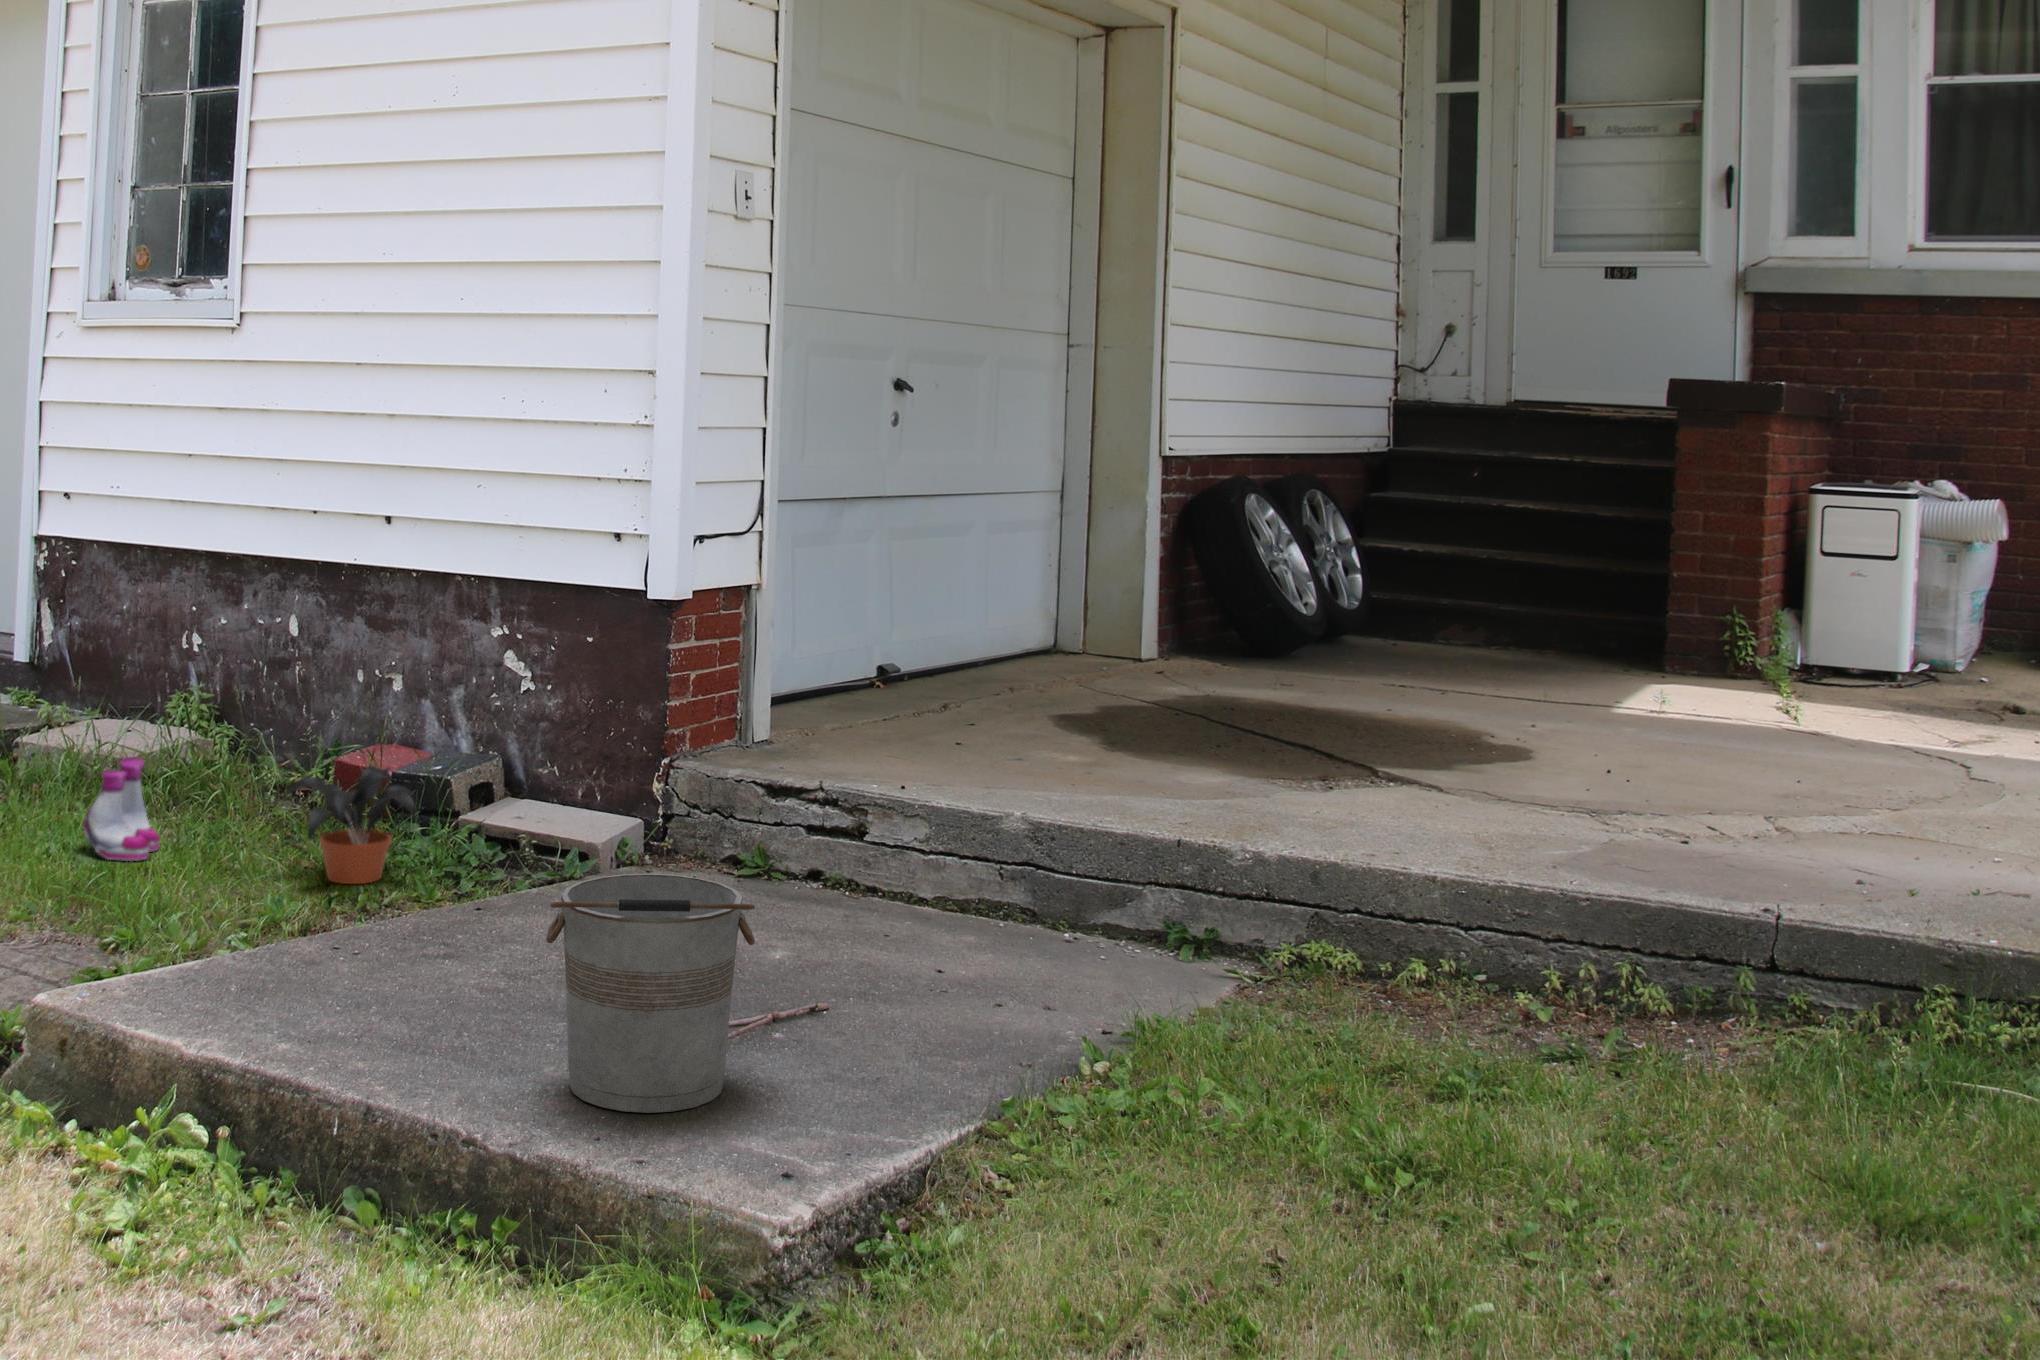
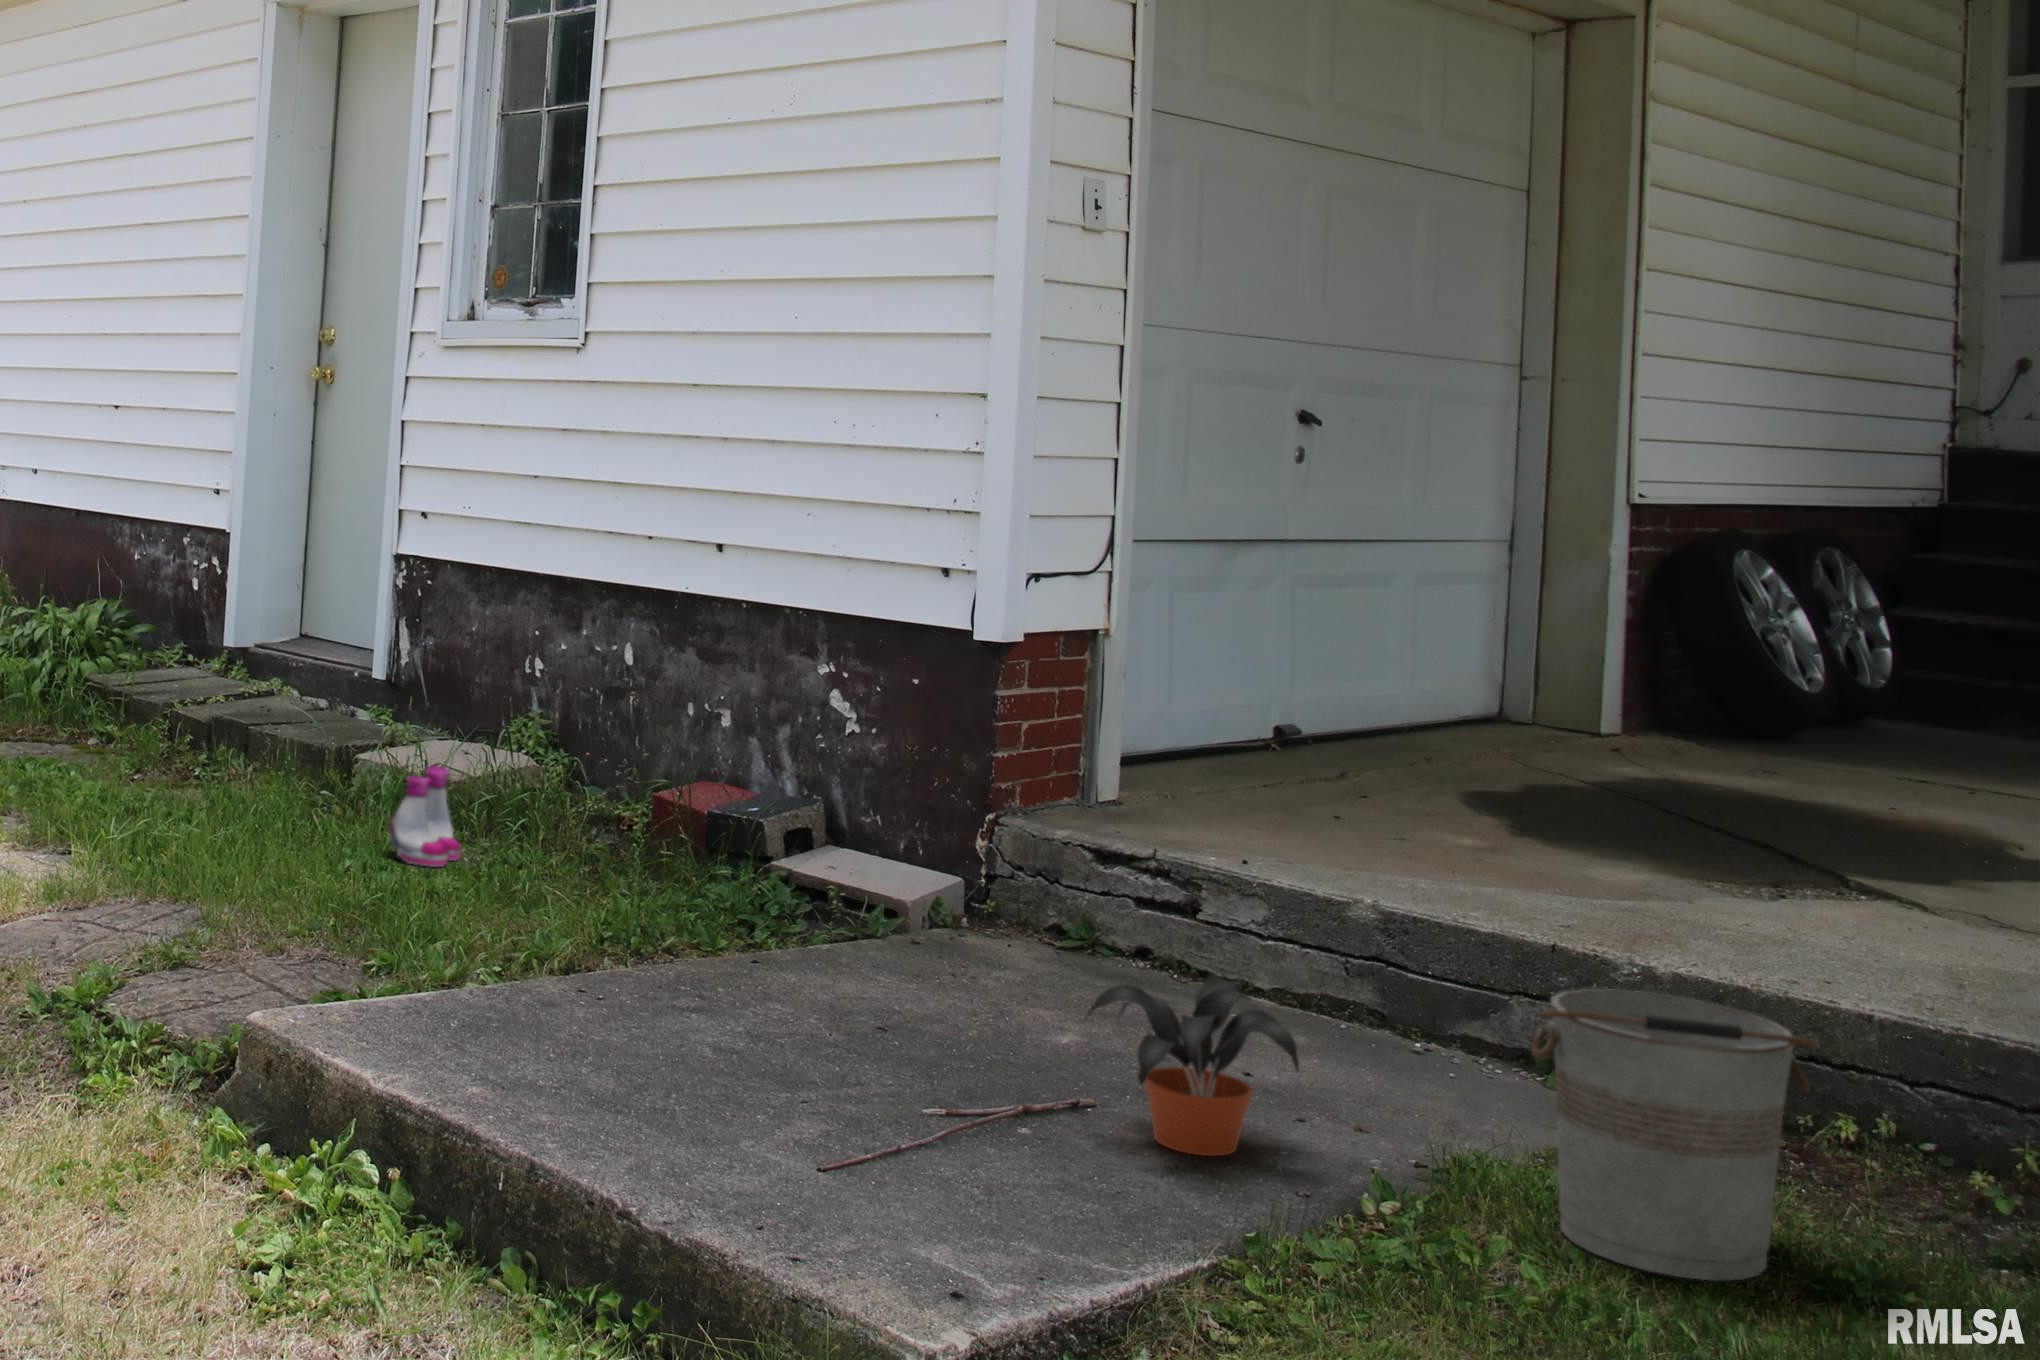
potted plant: present [286,765,416,884] -> present [1087,975,1299,1156]
bucket: present [546,874,755,1113] -> present [1531,989,1818,1281]

